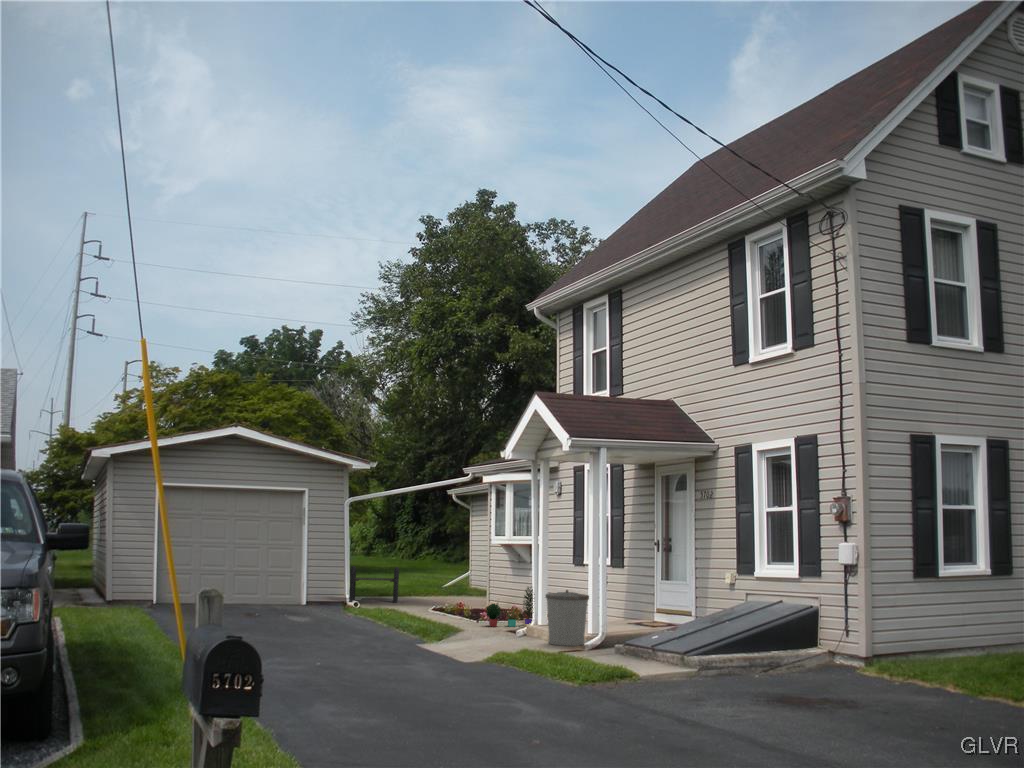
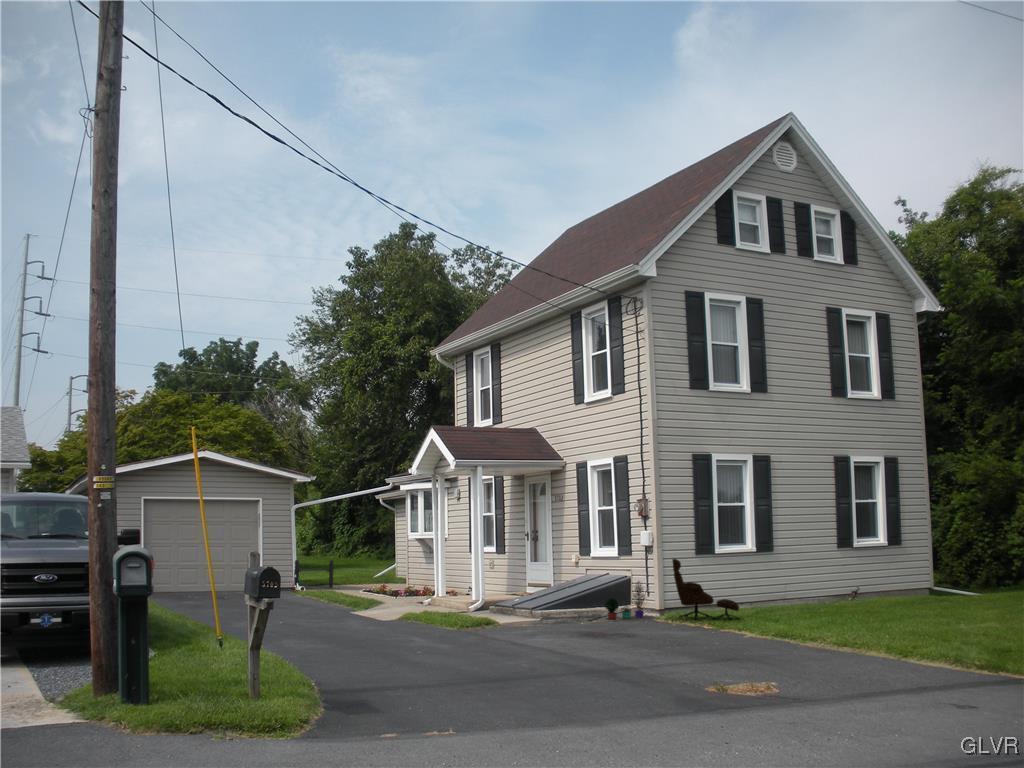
lounge chair: none [884,583,988,676] -> present [673,559,739,620]
potted plant: present [486,587,535,627] -> present [605,581,644,619]
trash can: present [546,590,589,646] -> none [440,571,472,612]

